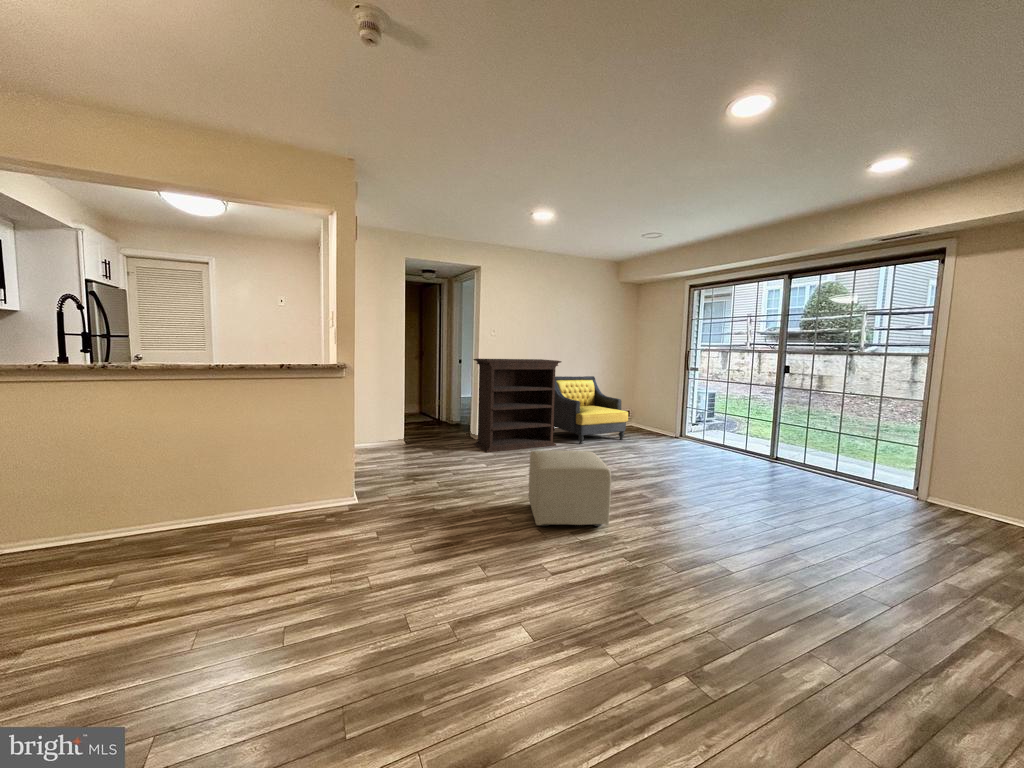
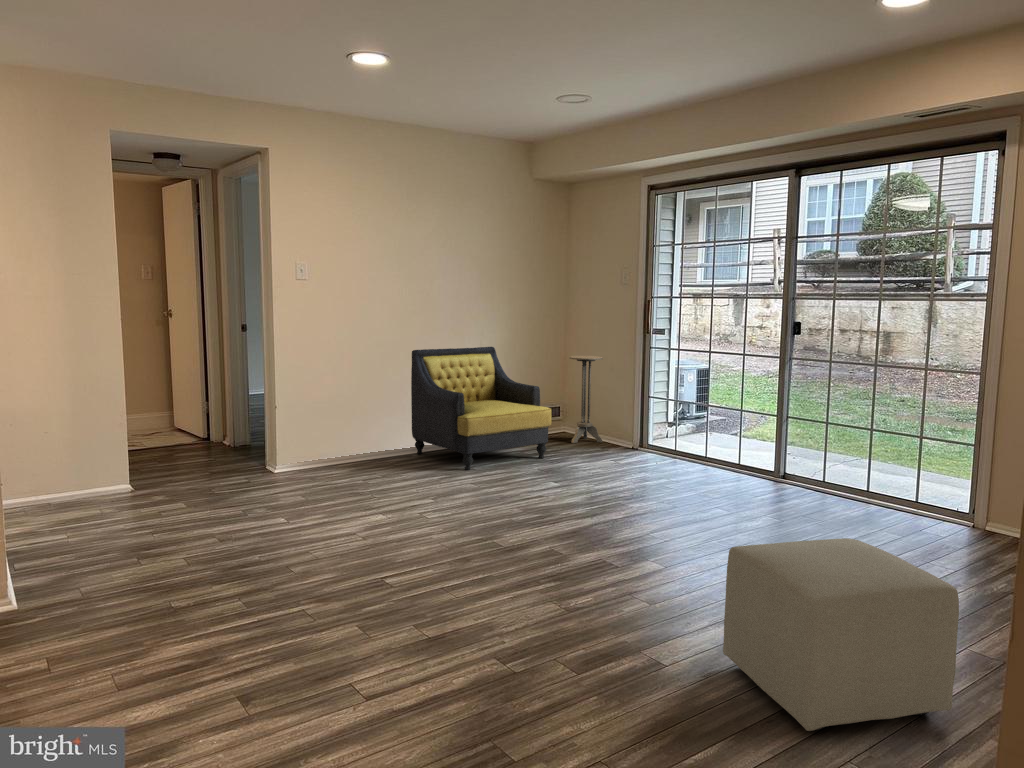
bookshelf: present [474,359,561,452] -> none [258,319,426,496]
side table: none [636,383,657,433] -> present [569,356,603,443]
ottoman: present [529,451,611,527] -> present [723,538,959,731]

